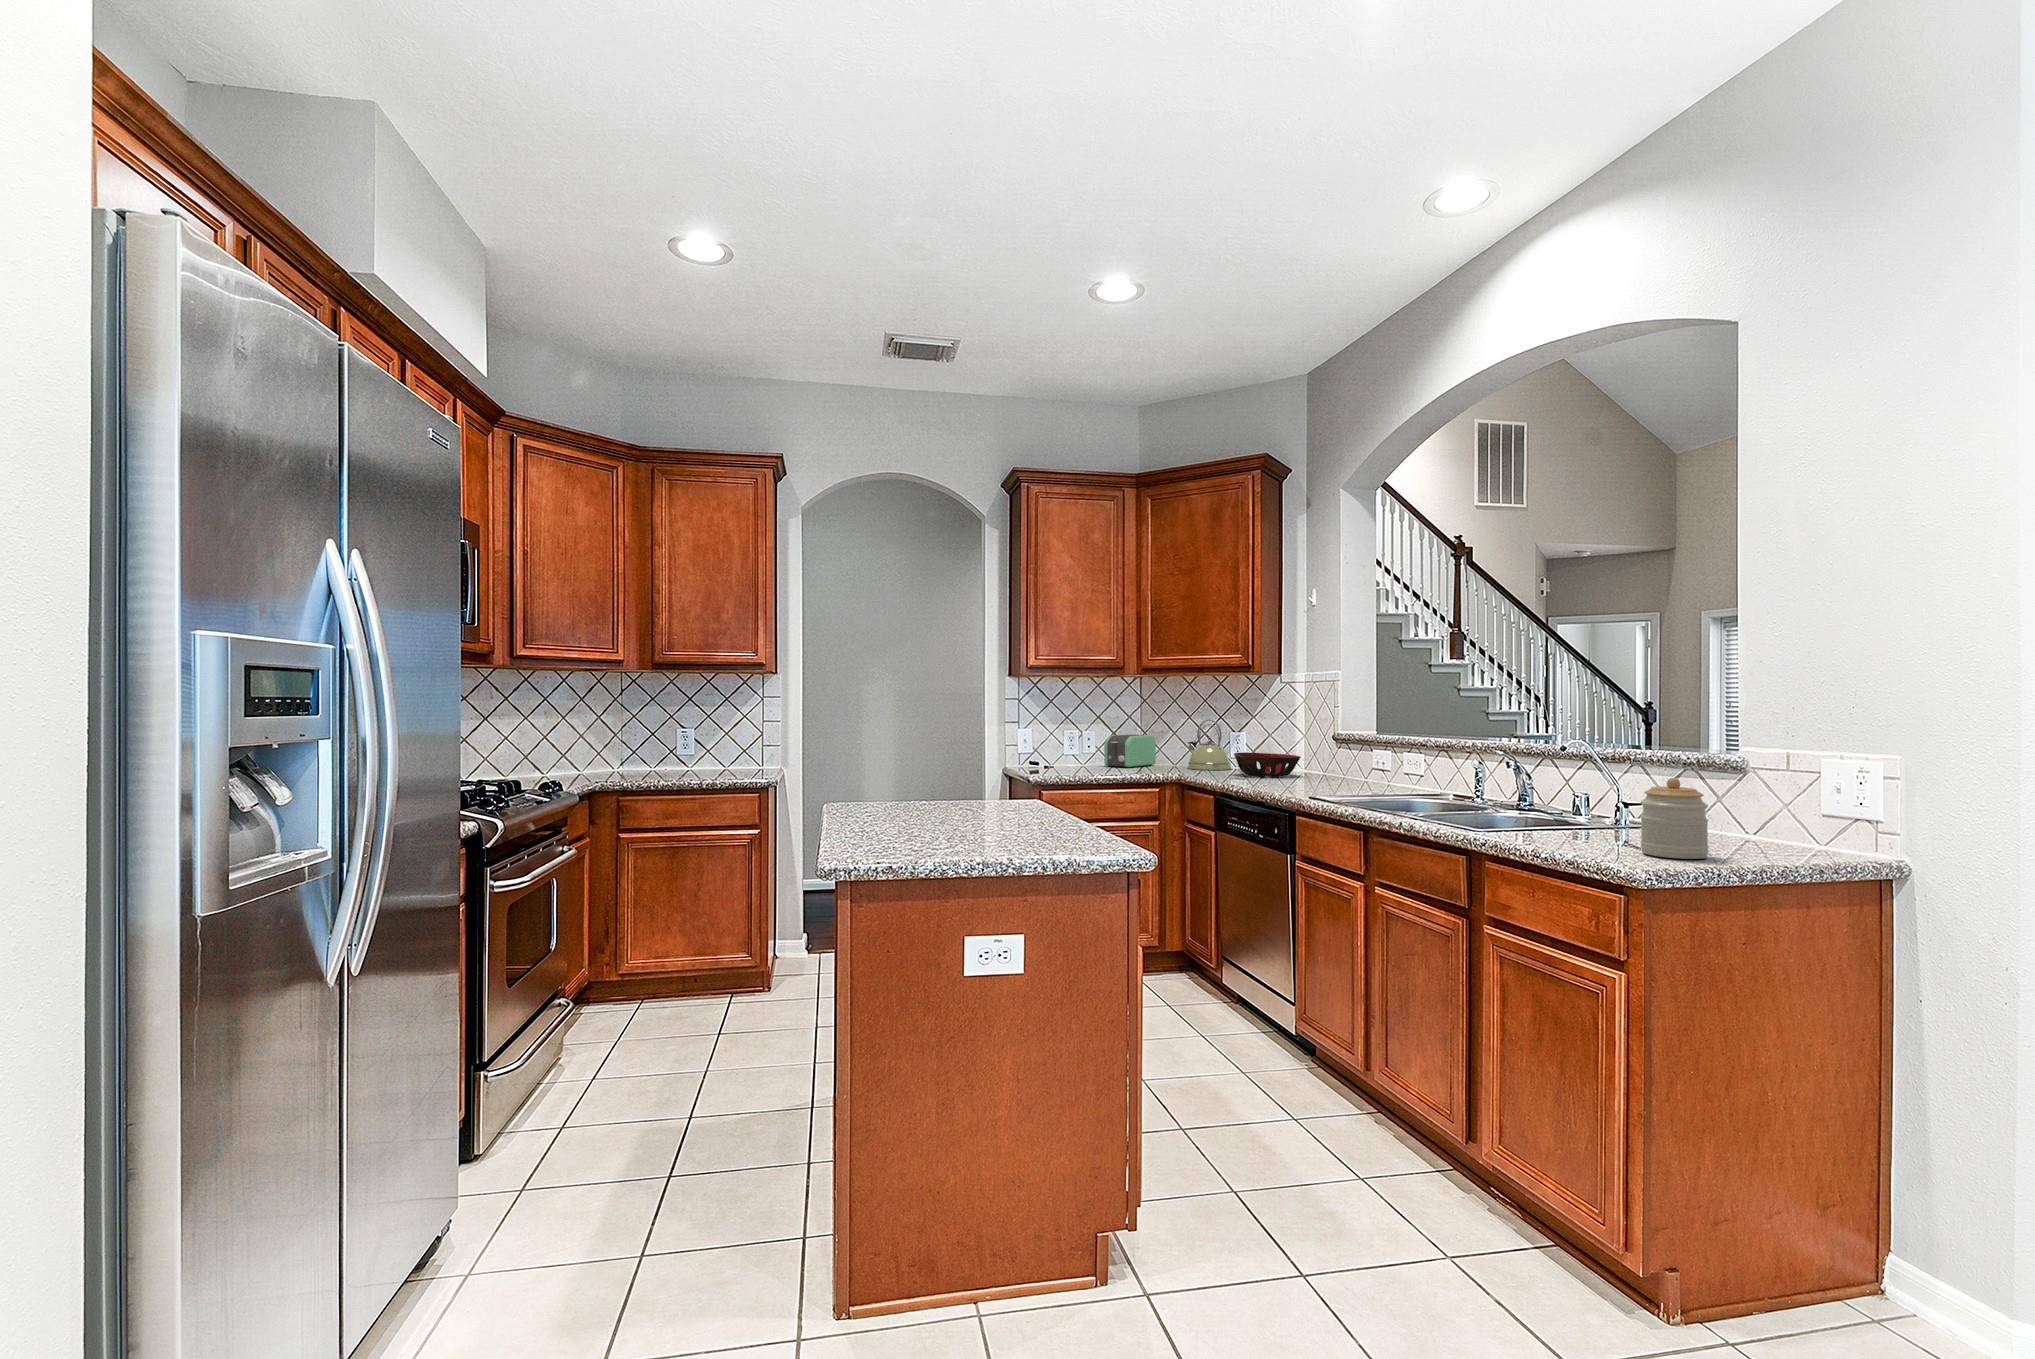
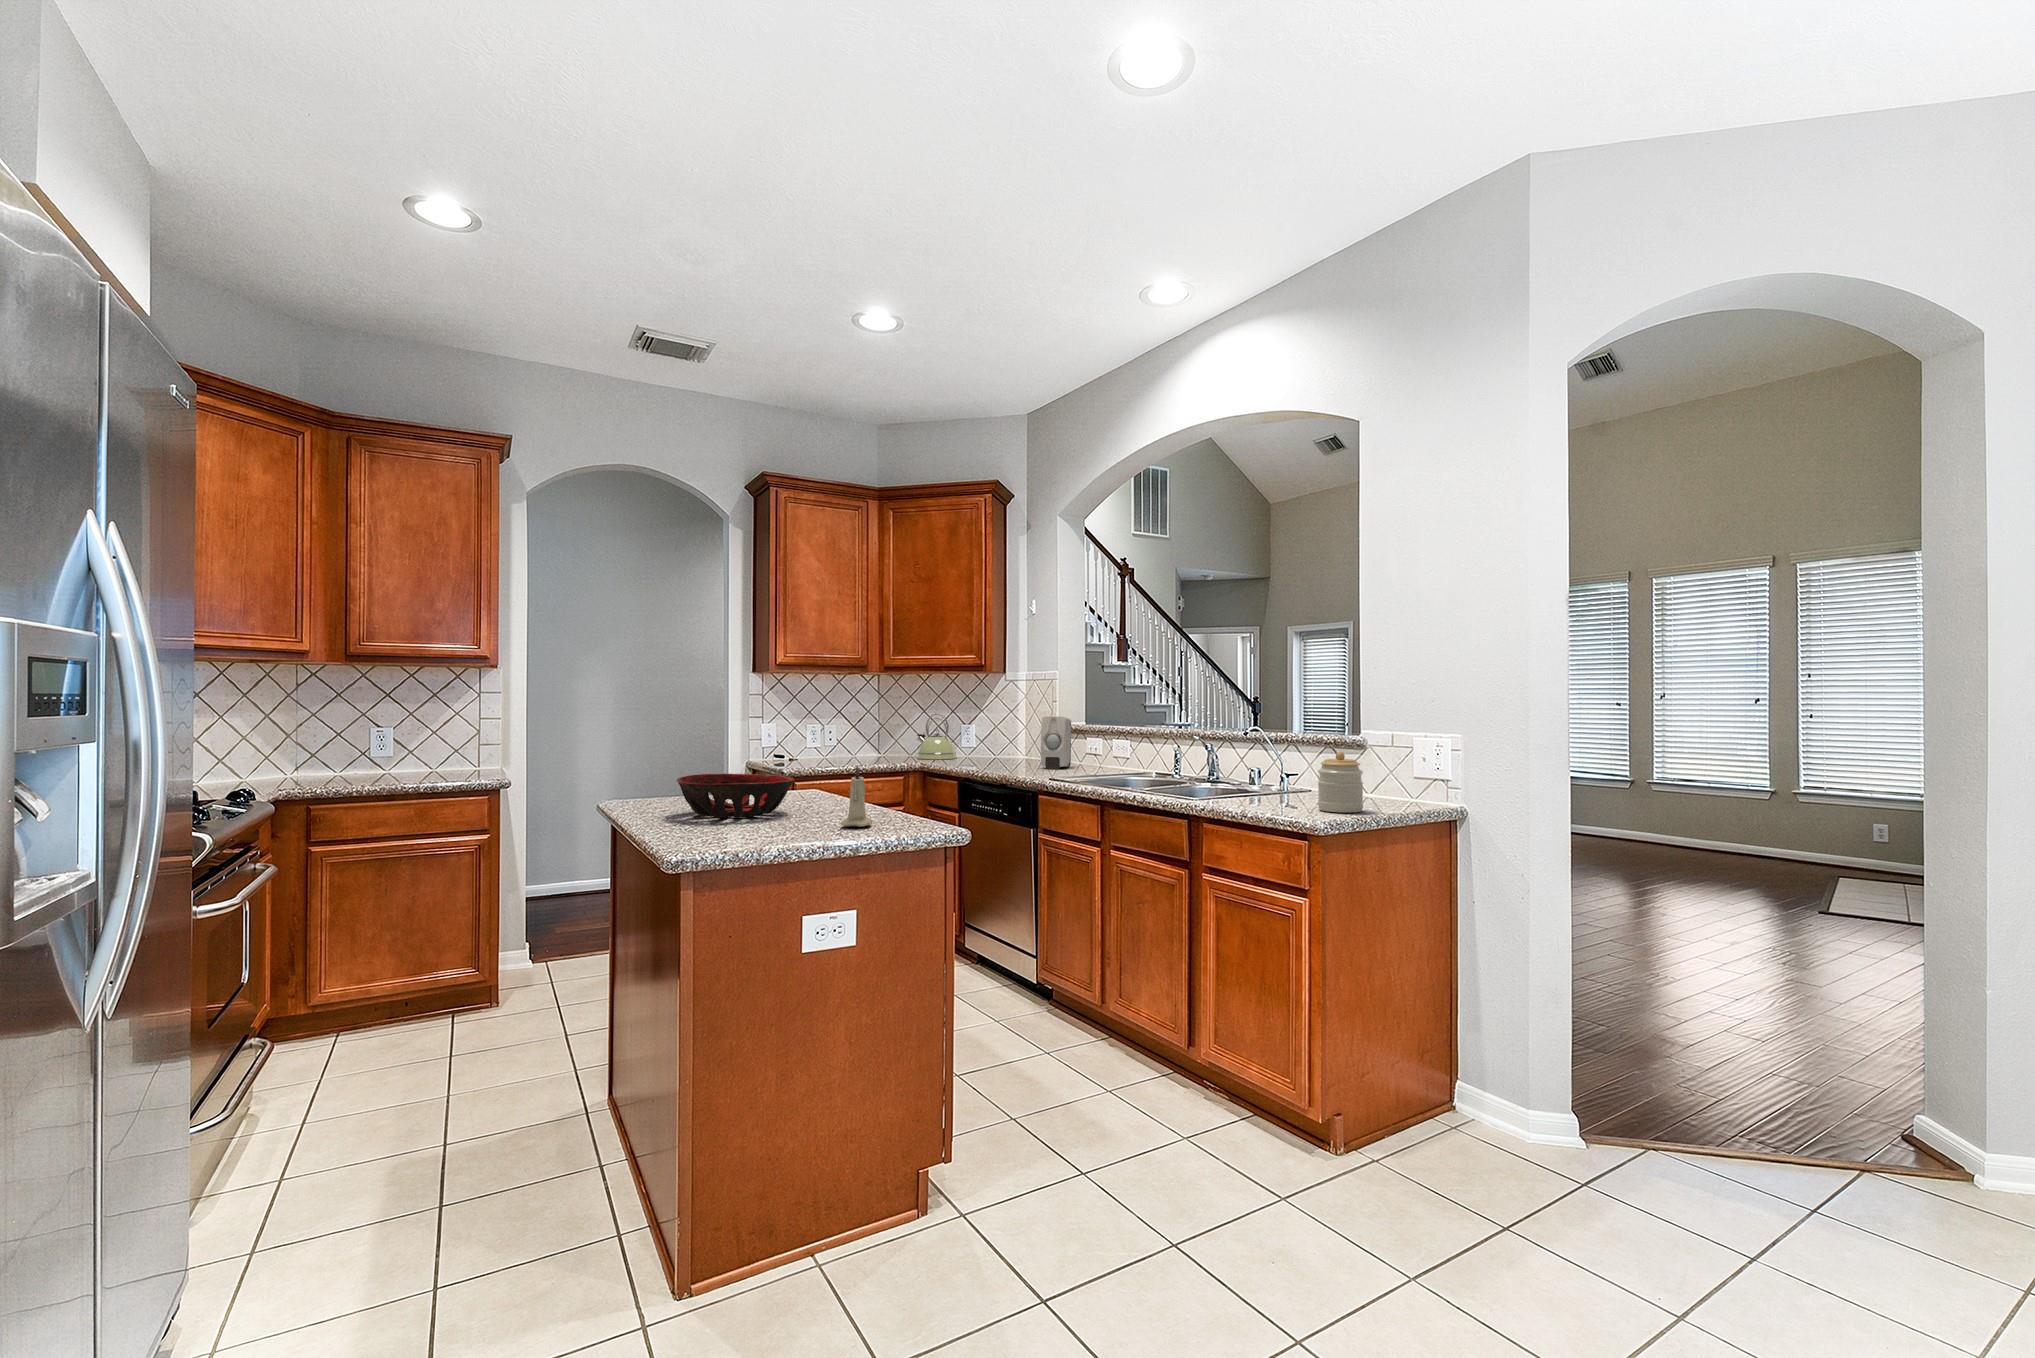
soap dispenser: none [1317,725,1357,786] -> present [1041,717,1071,769]
toaster: present [1104,735,1156,768] -> none [840,729,886,759]
decorative bowl: present [1234,752,1301,777] -> present [677,774,794,818]
candle: none [1019,778,1054,845] -> present [840,766,872,827]

